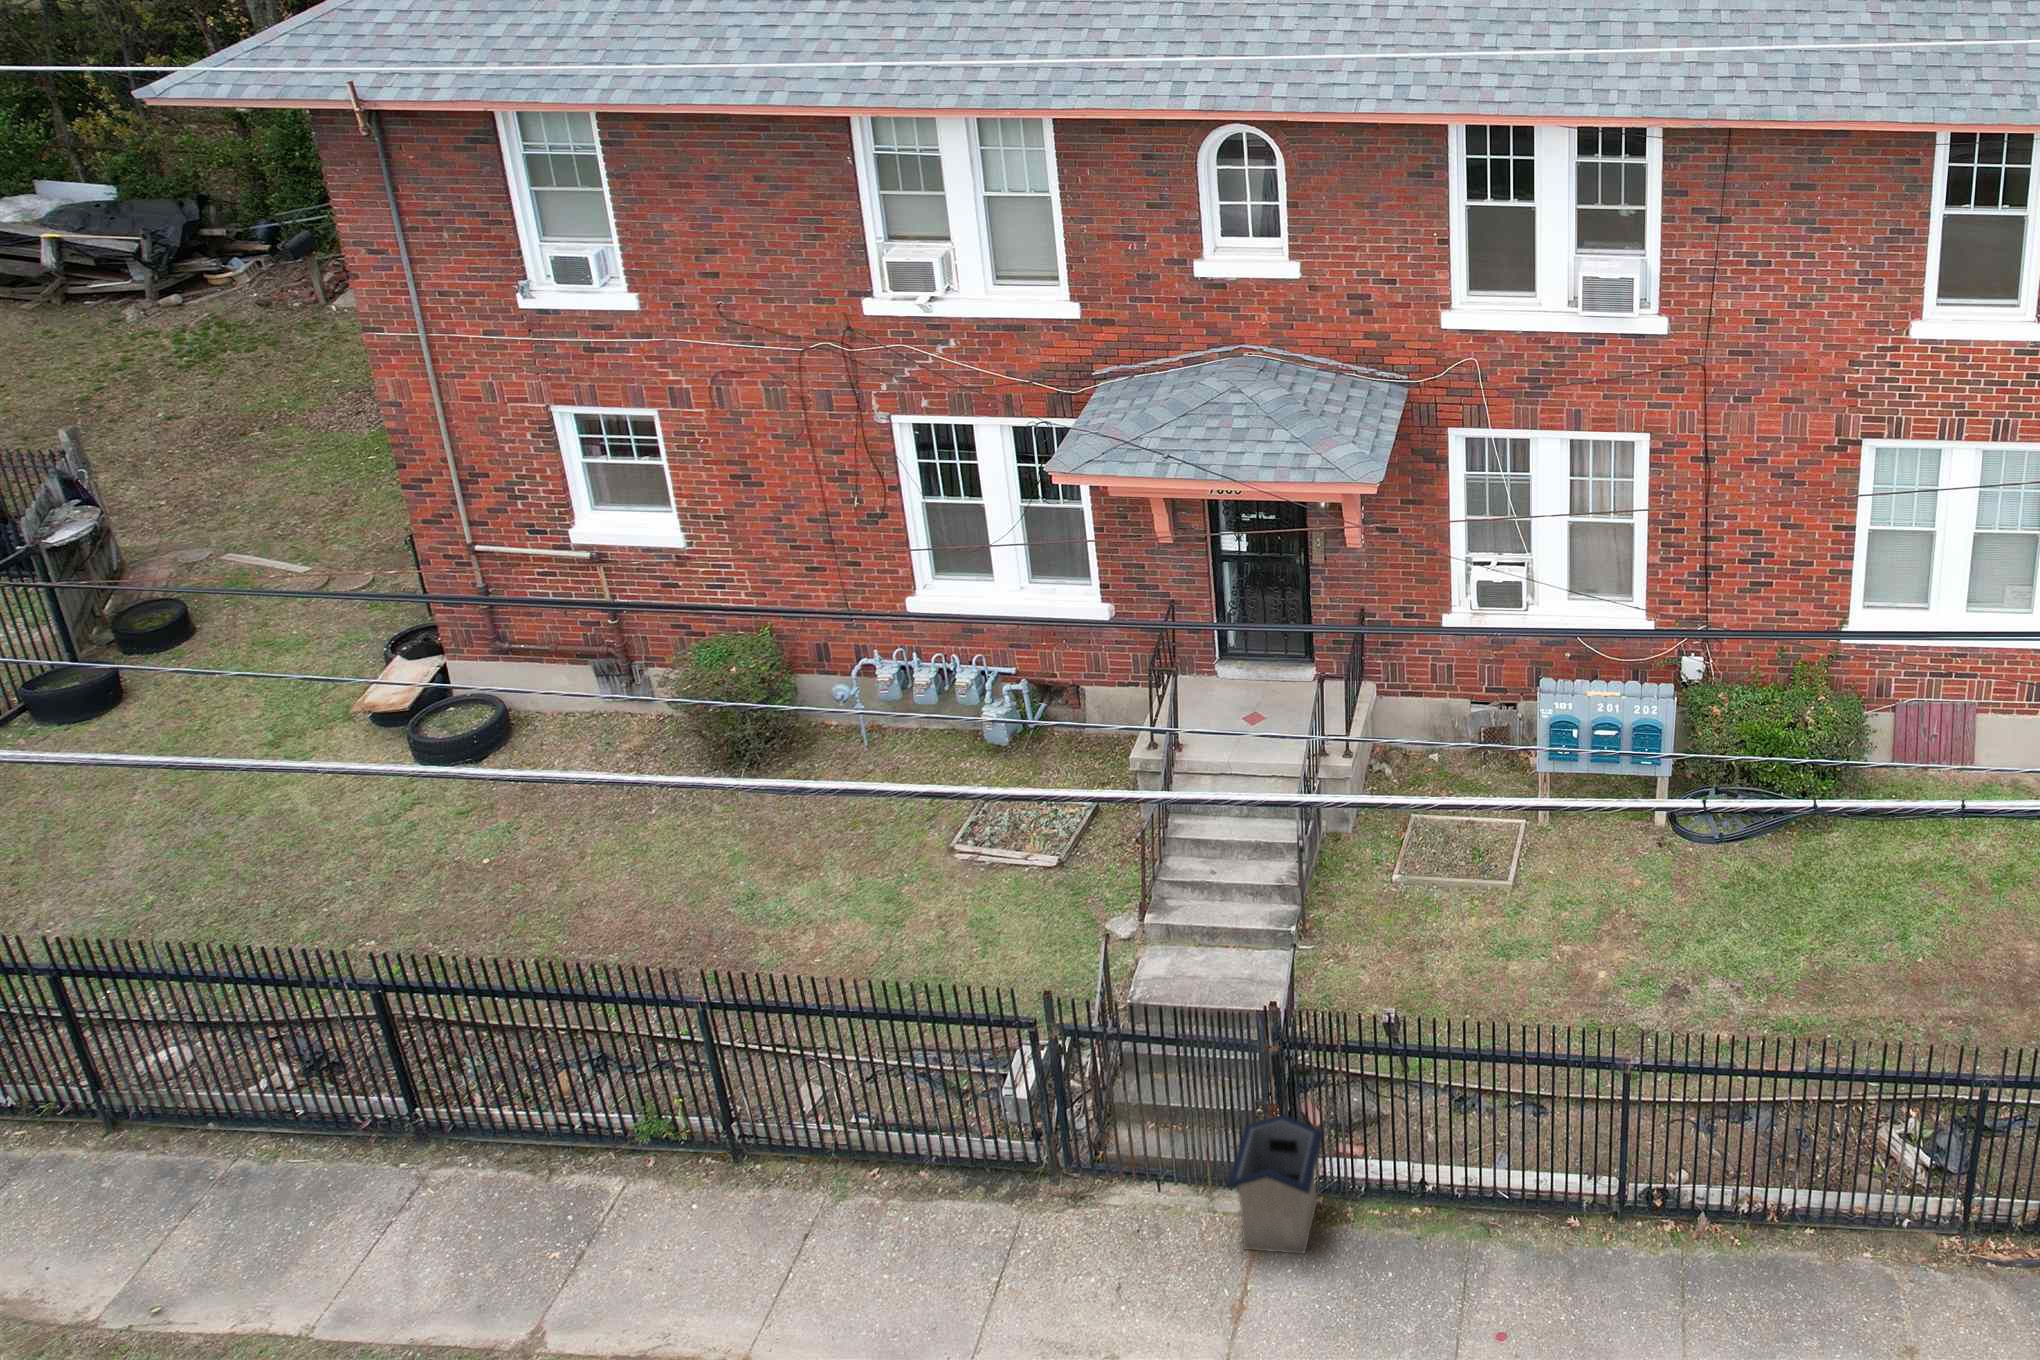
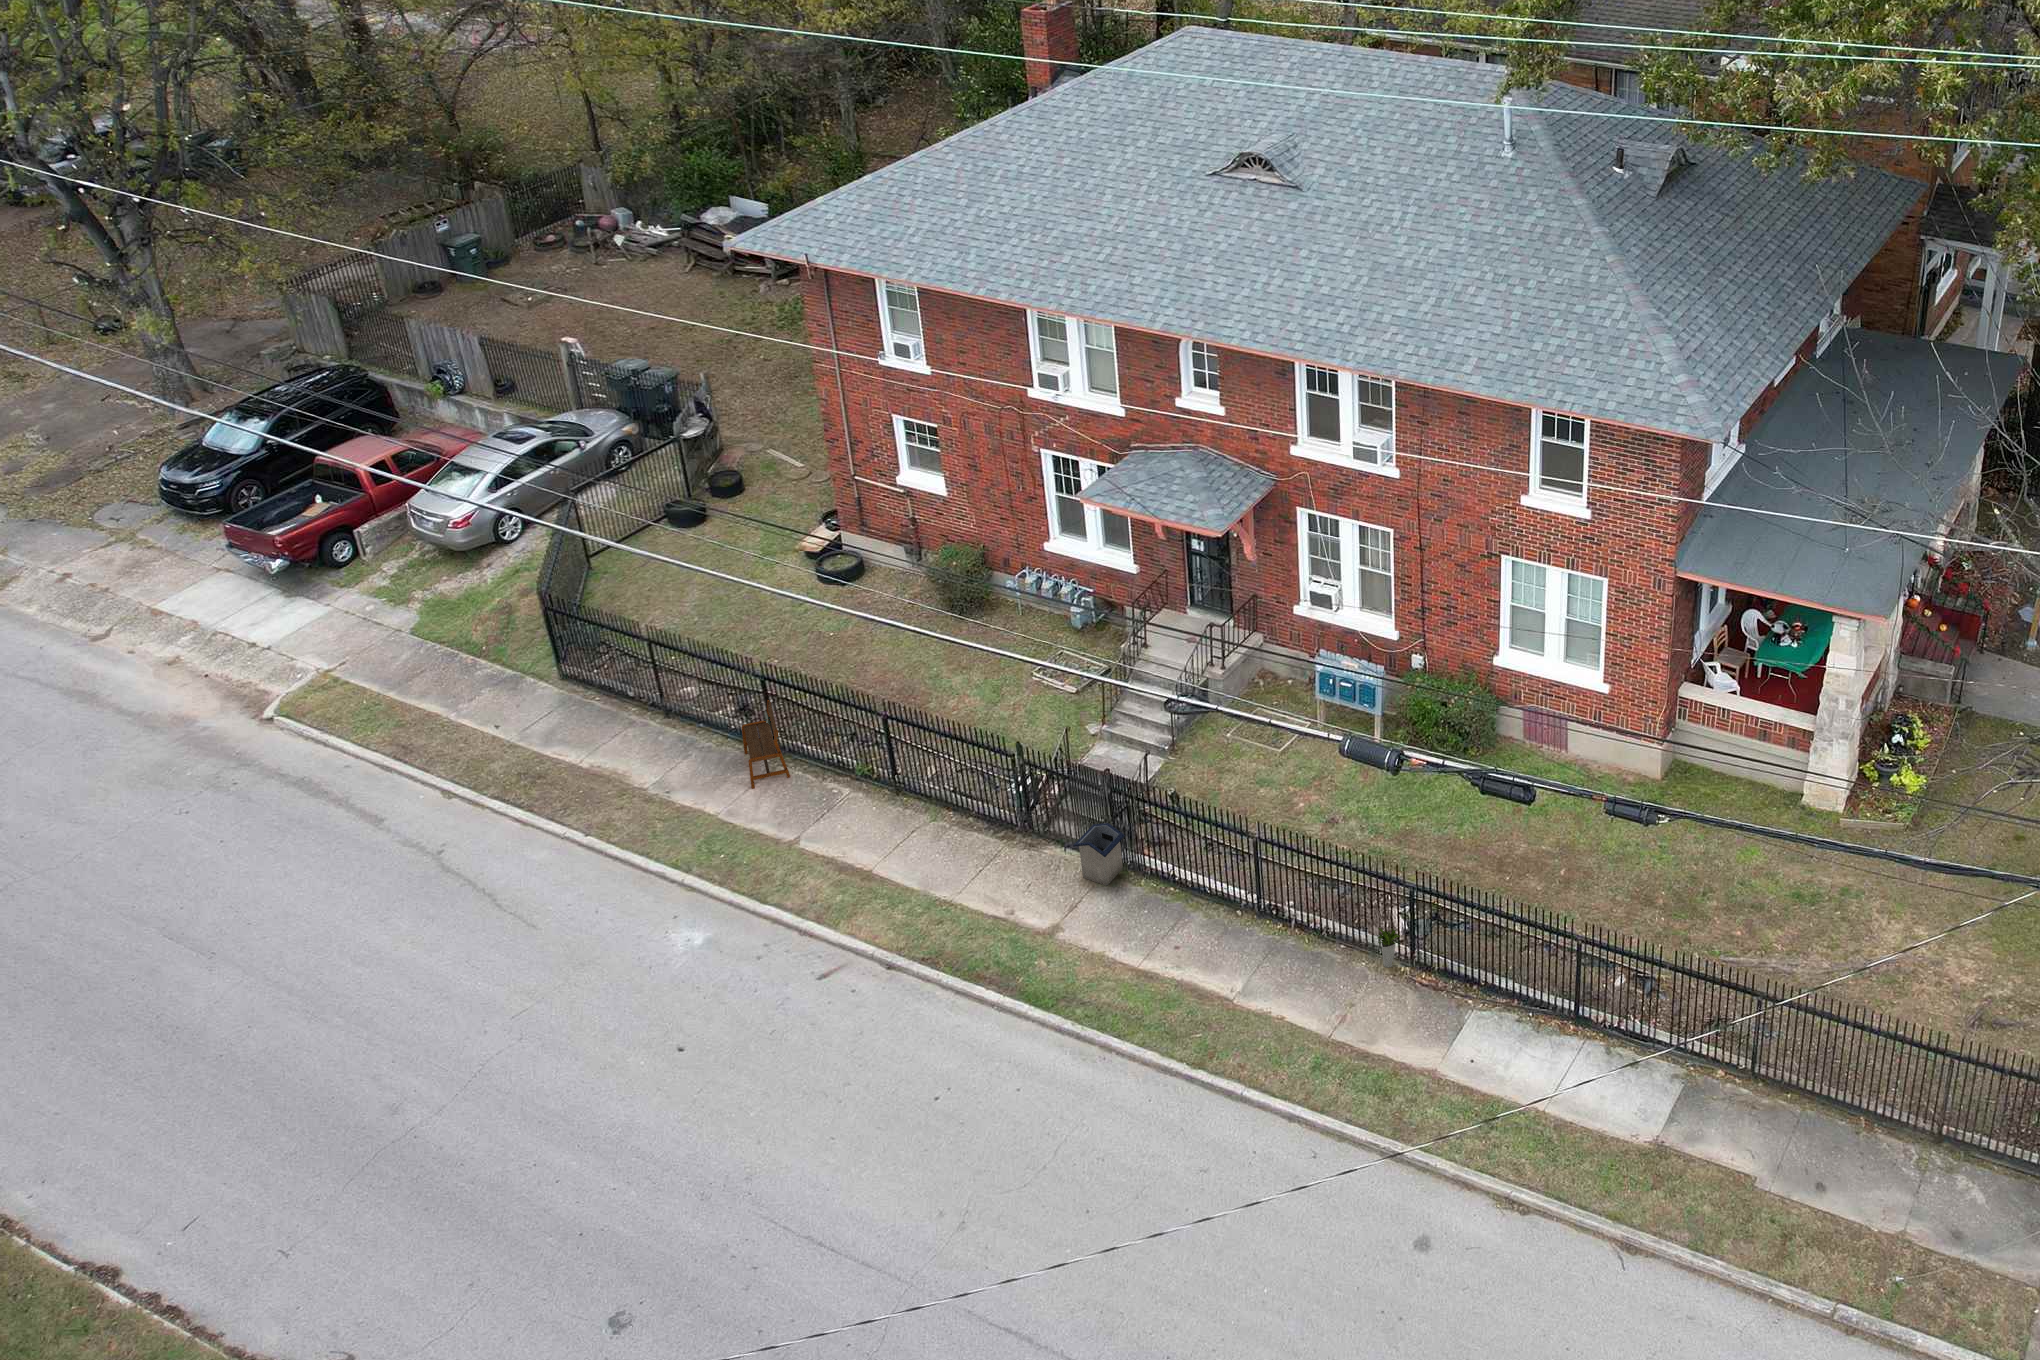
bench: none [312,1028,458,1250] -> present [742,700,790,789]
planter: none [1951,1184,1998,1268] -> present [1378,928,1400,968]

